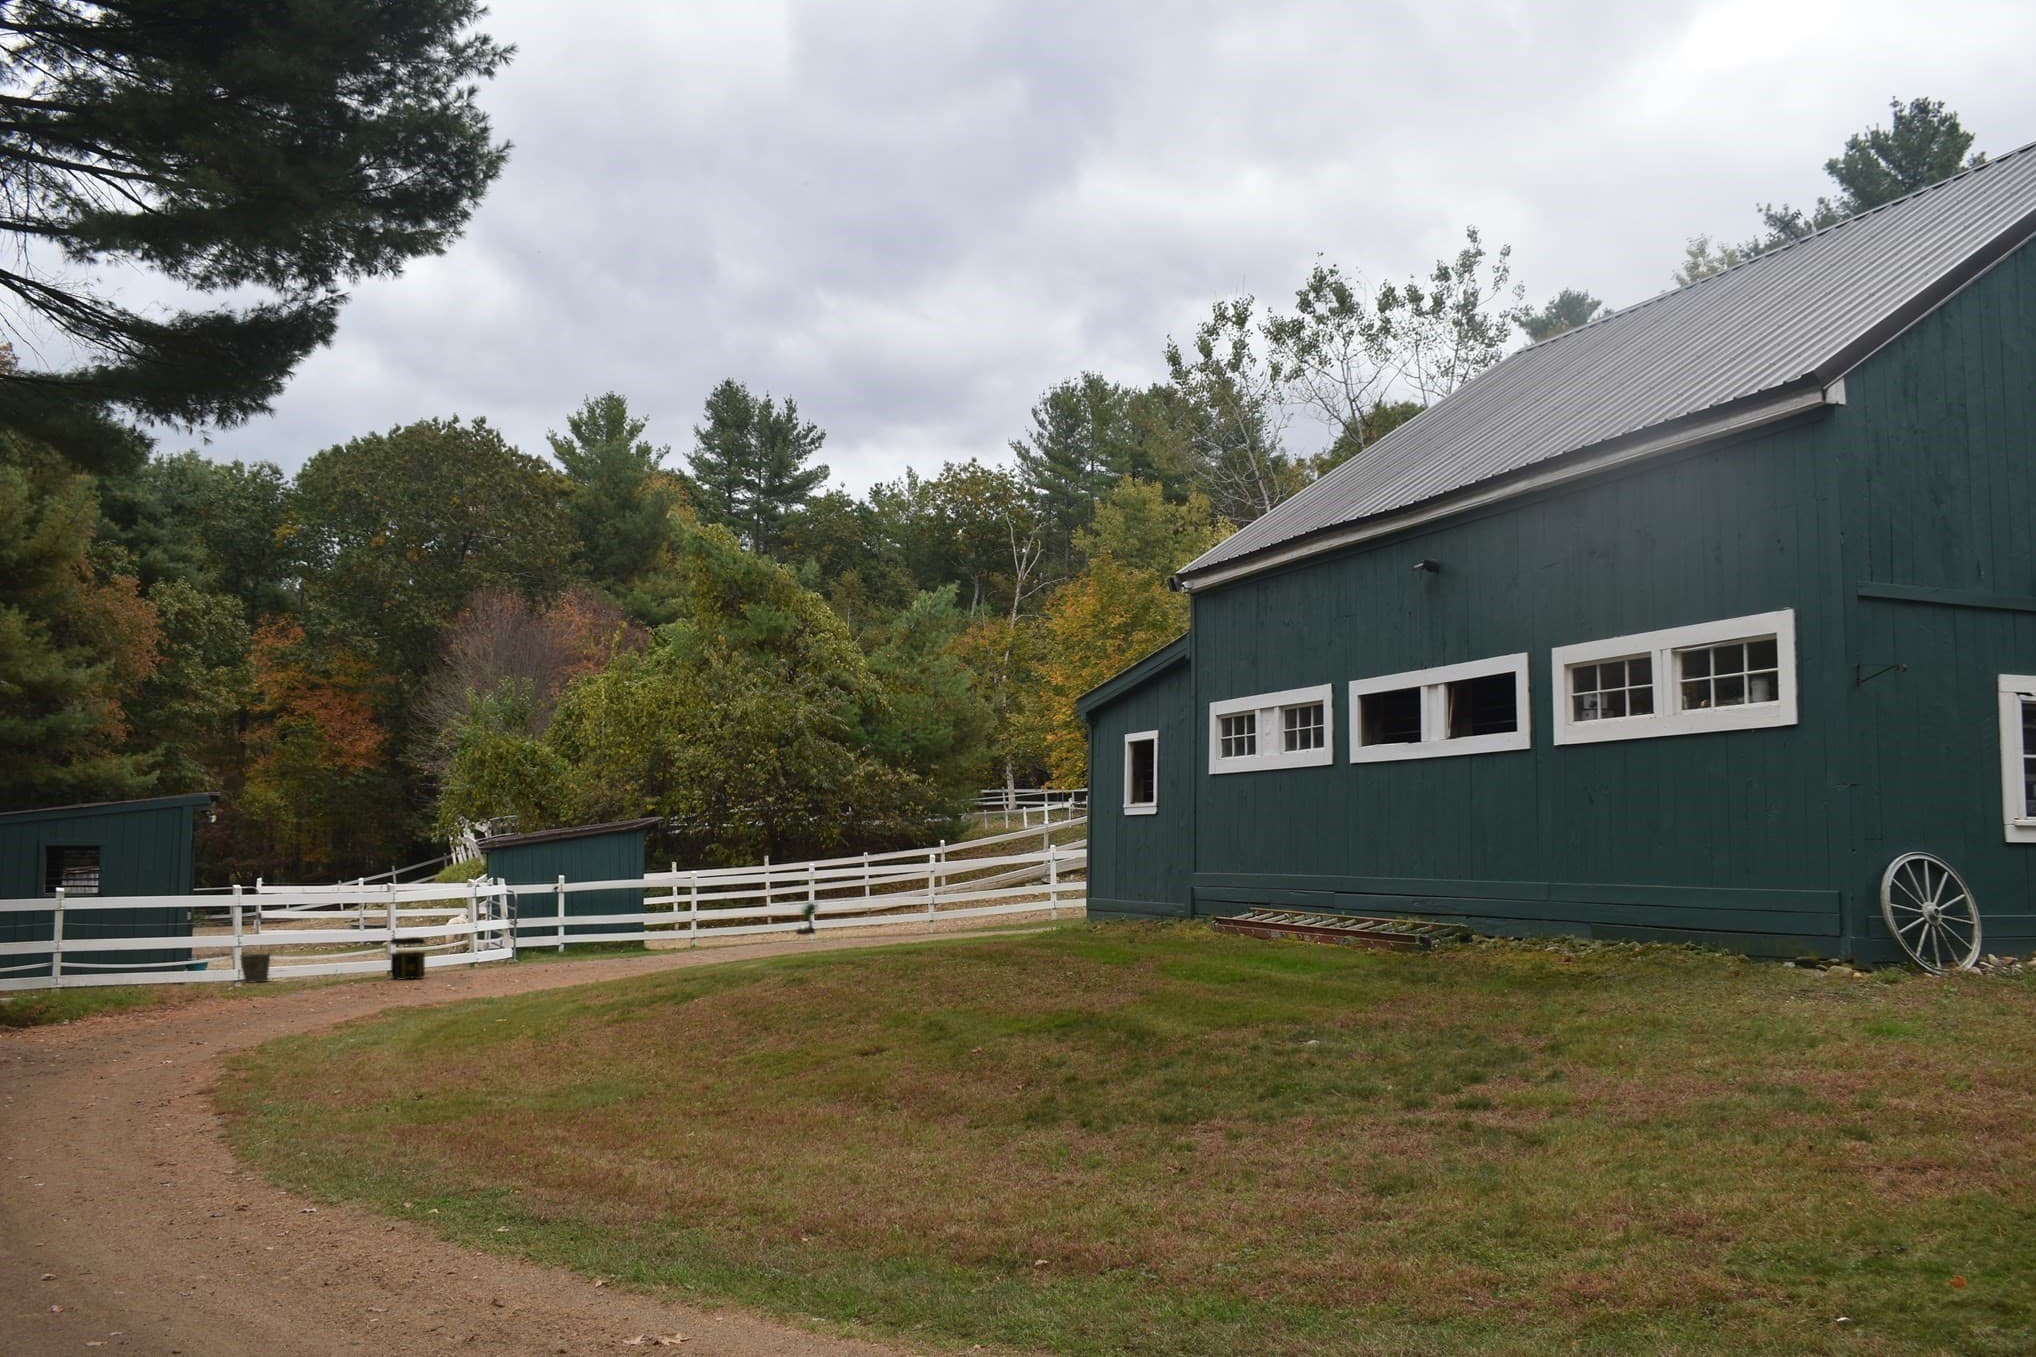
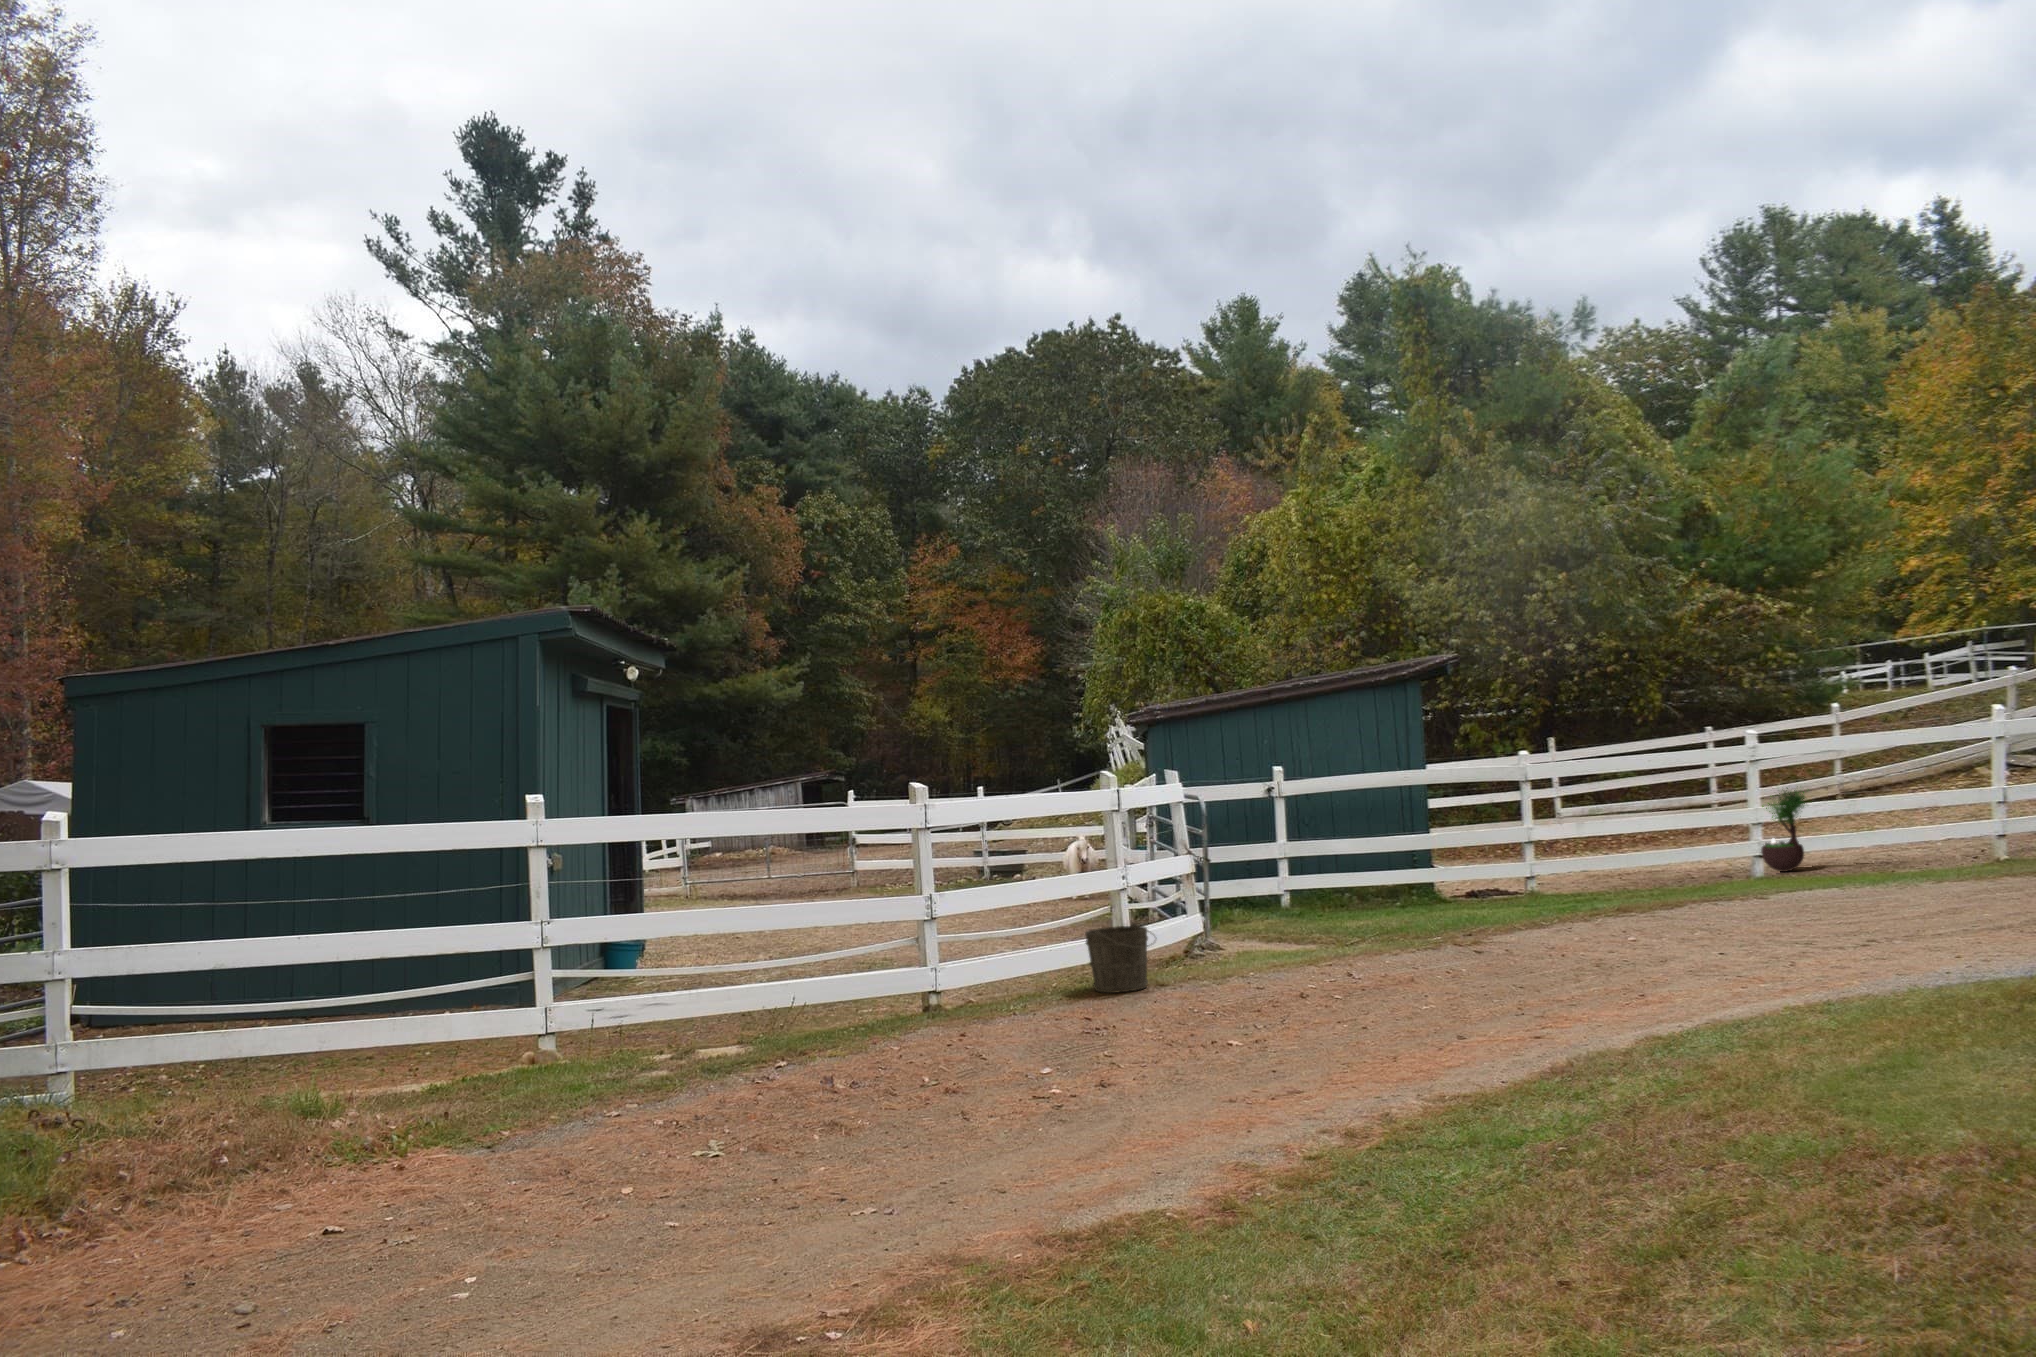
toolbox: present [391,937,425,980] -> none [895,922,982,1039]
bucket: present [240,953,271,983] -> present [1086,922,1149,993]

